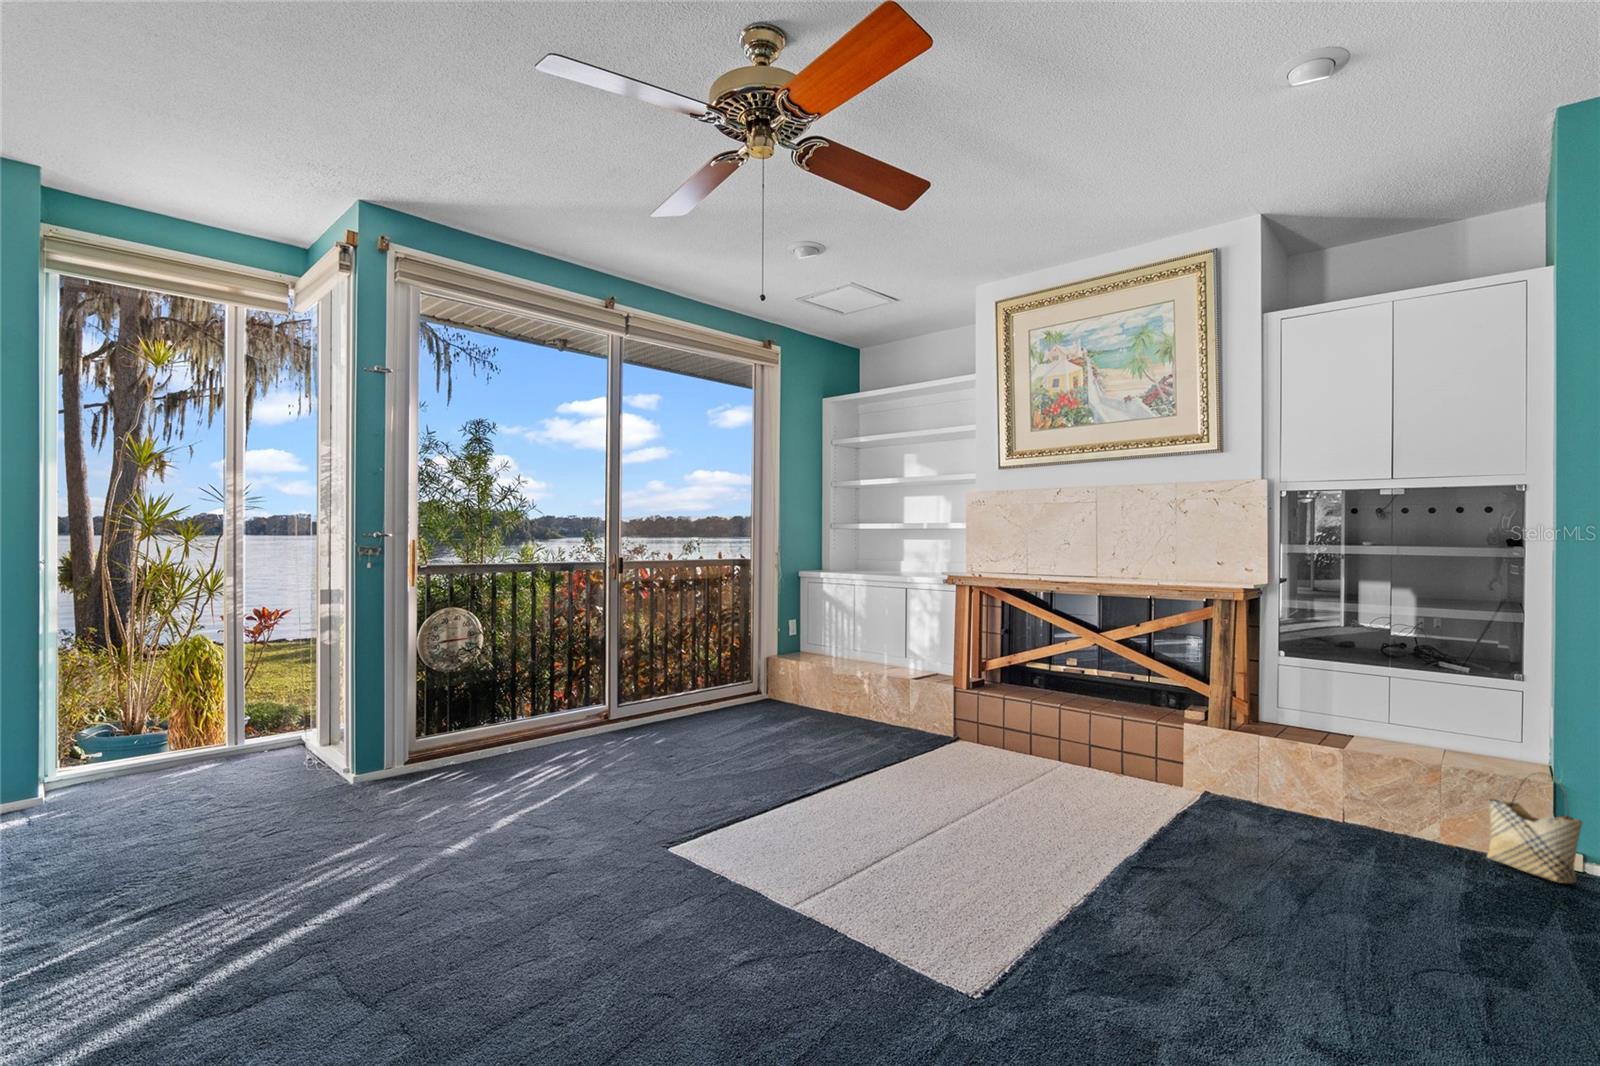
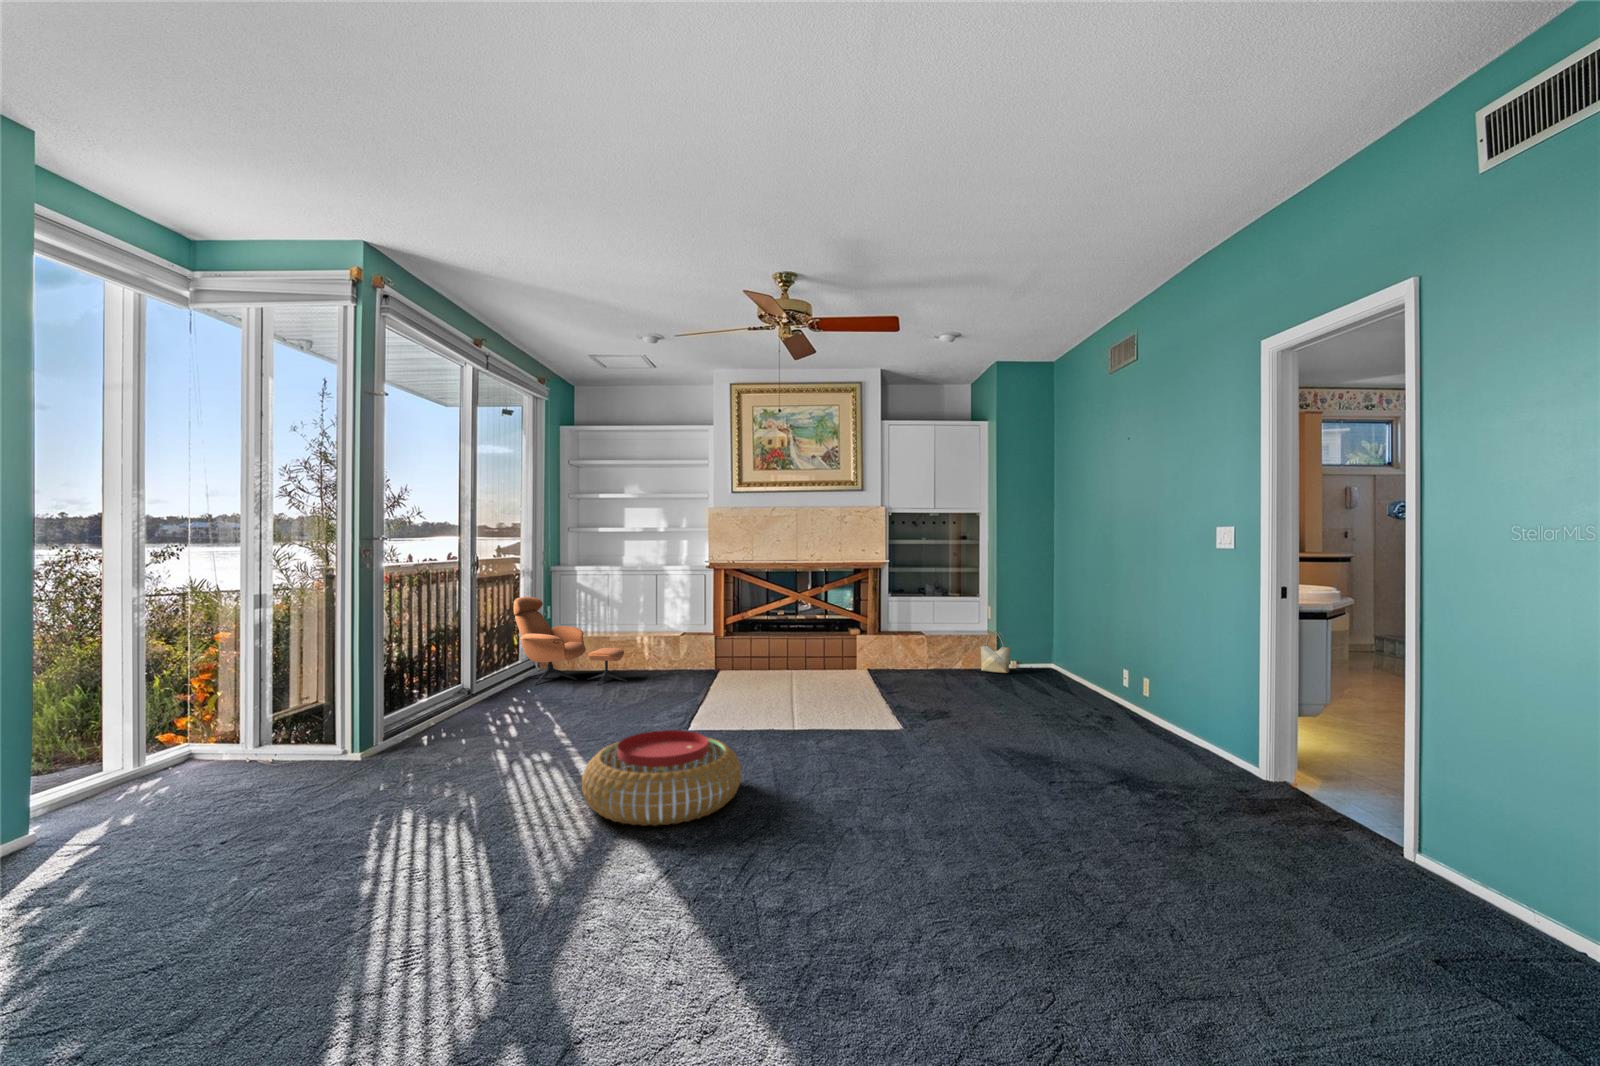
lounge chair: none [715,606,825,733] -> present [514,597,627,685]
pouf: none [291,816,562,985] -> present [582,730,741,826]

